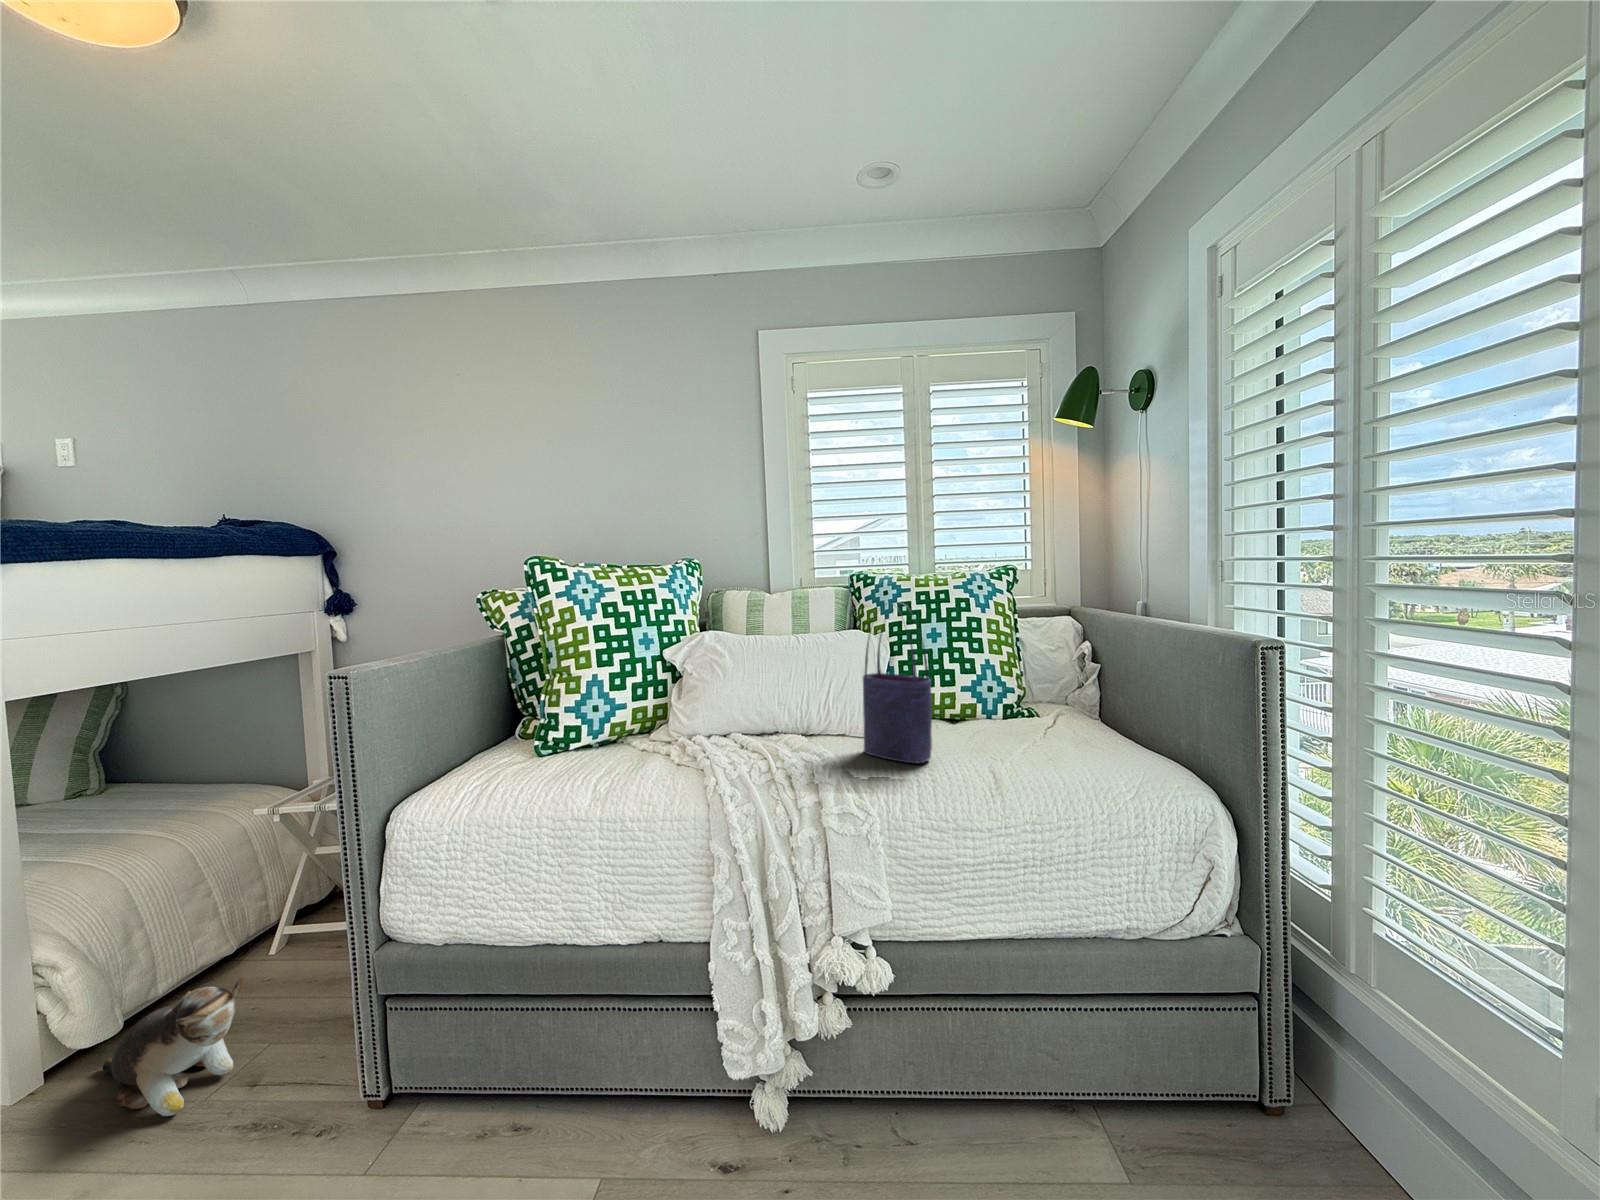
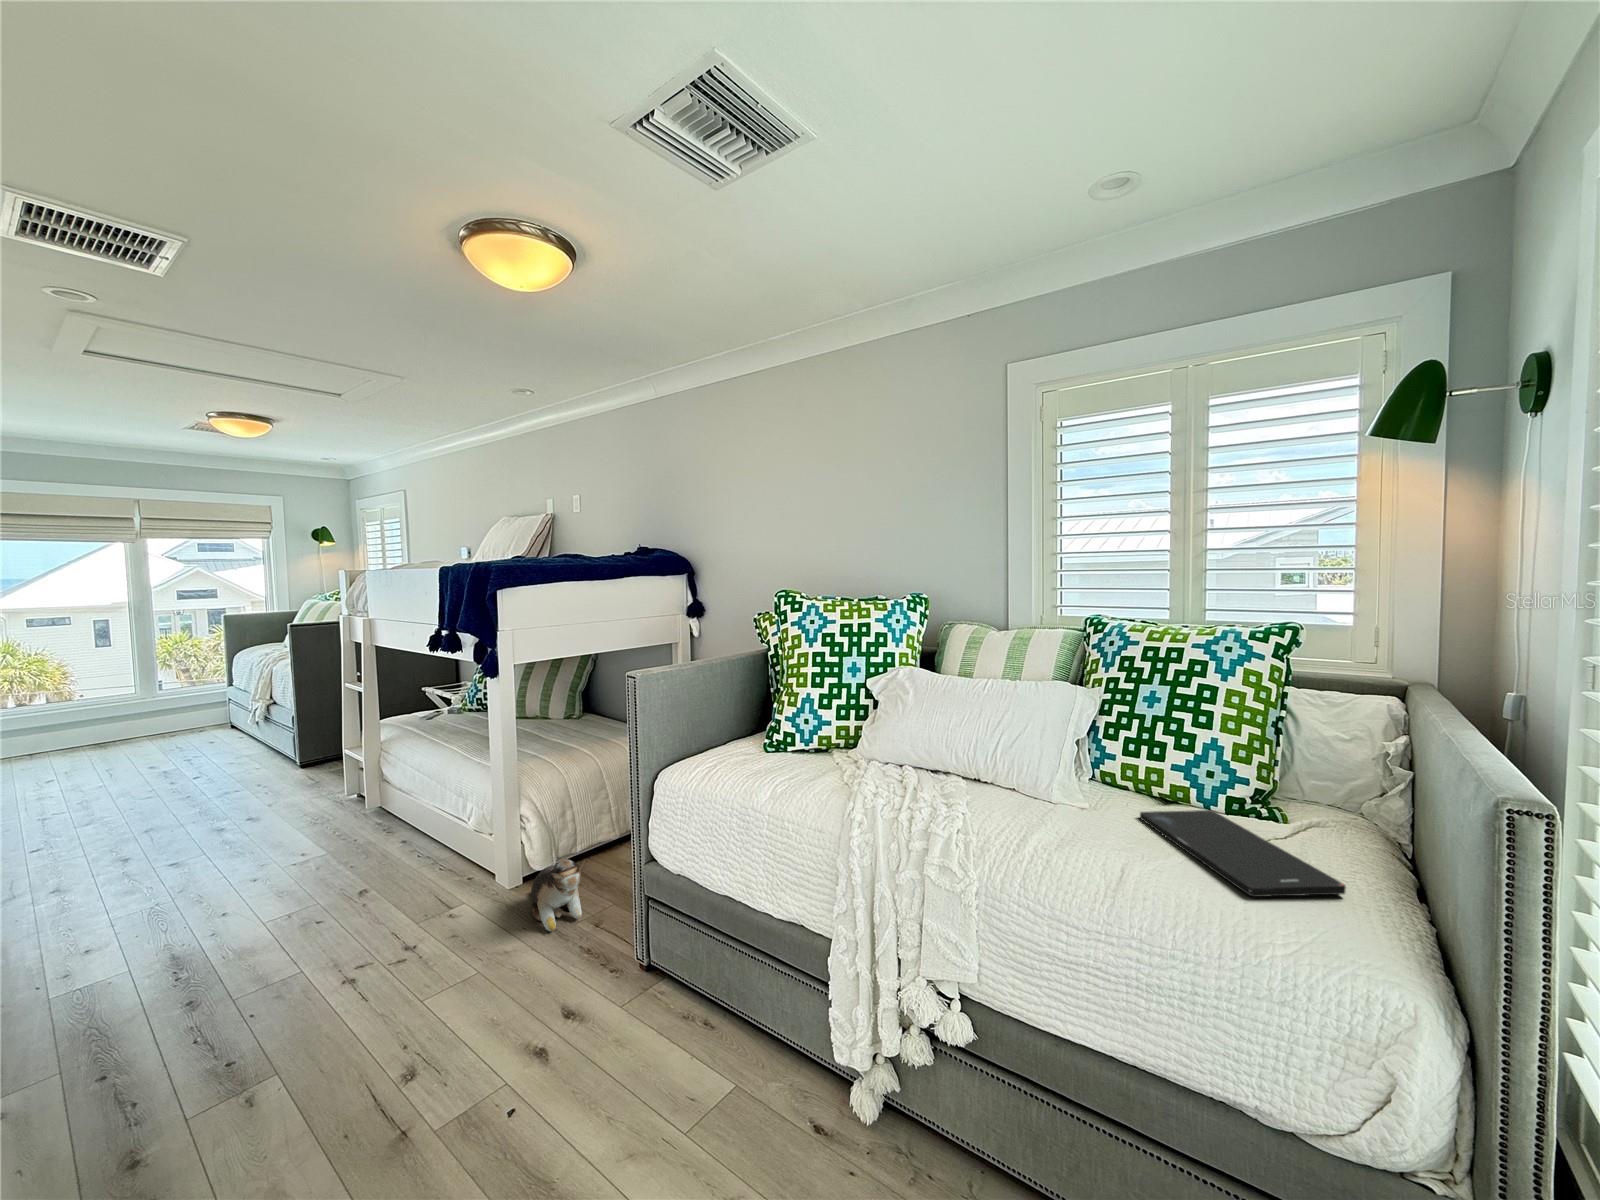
tote bag: present [863,603,932,763] -> none [1004,666,1066,838]
smartphone: none [959,717,1129,767] -> present [1140,810,1346,897]

